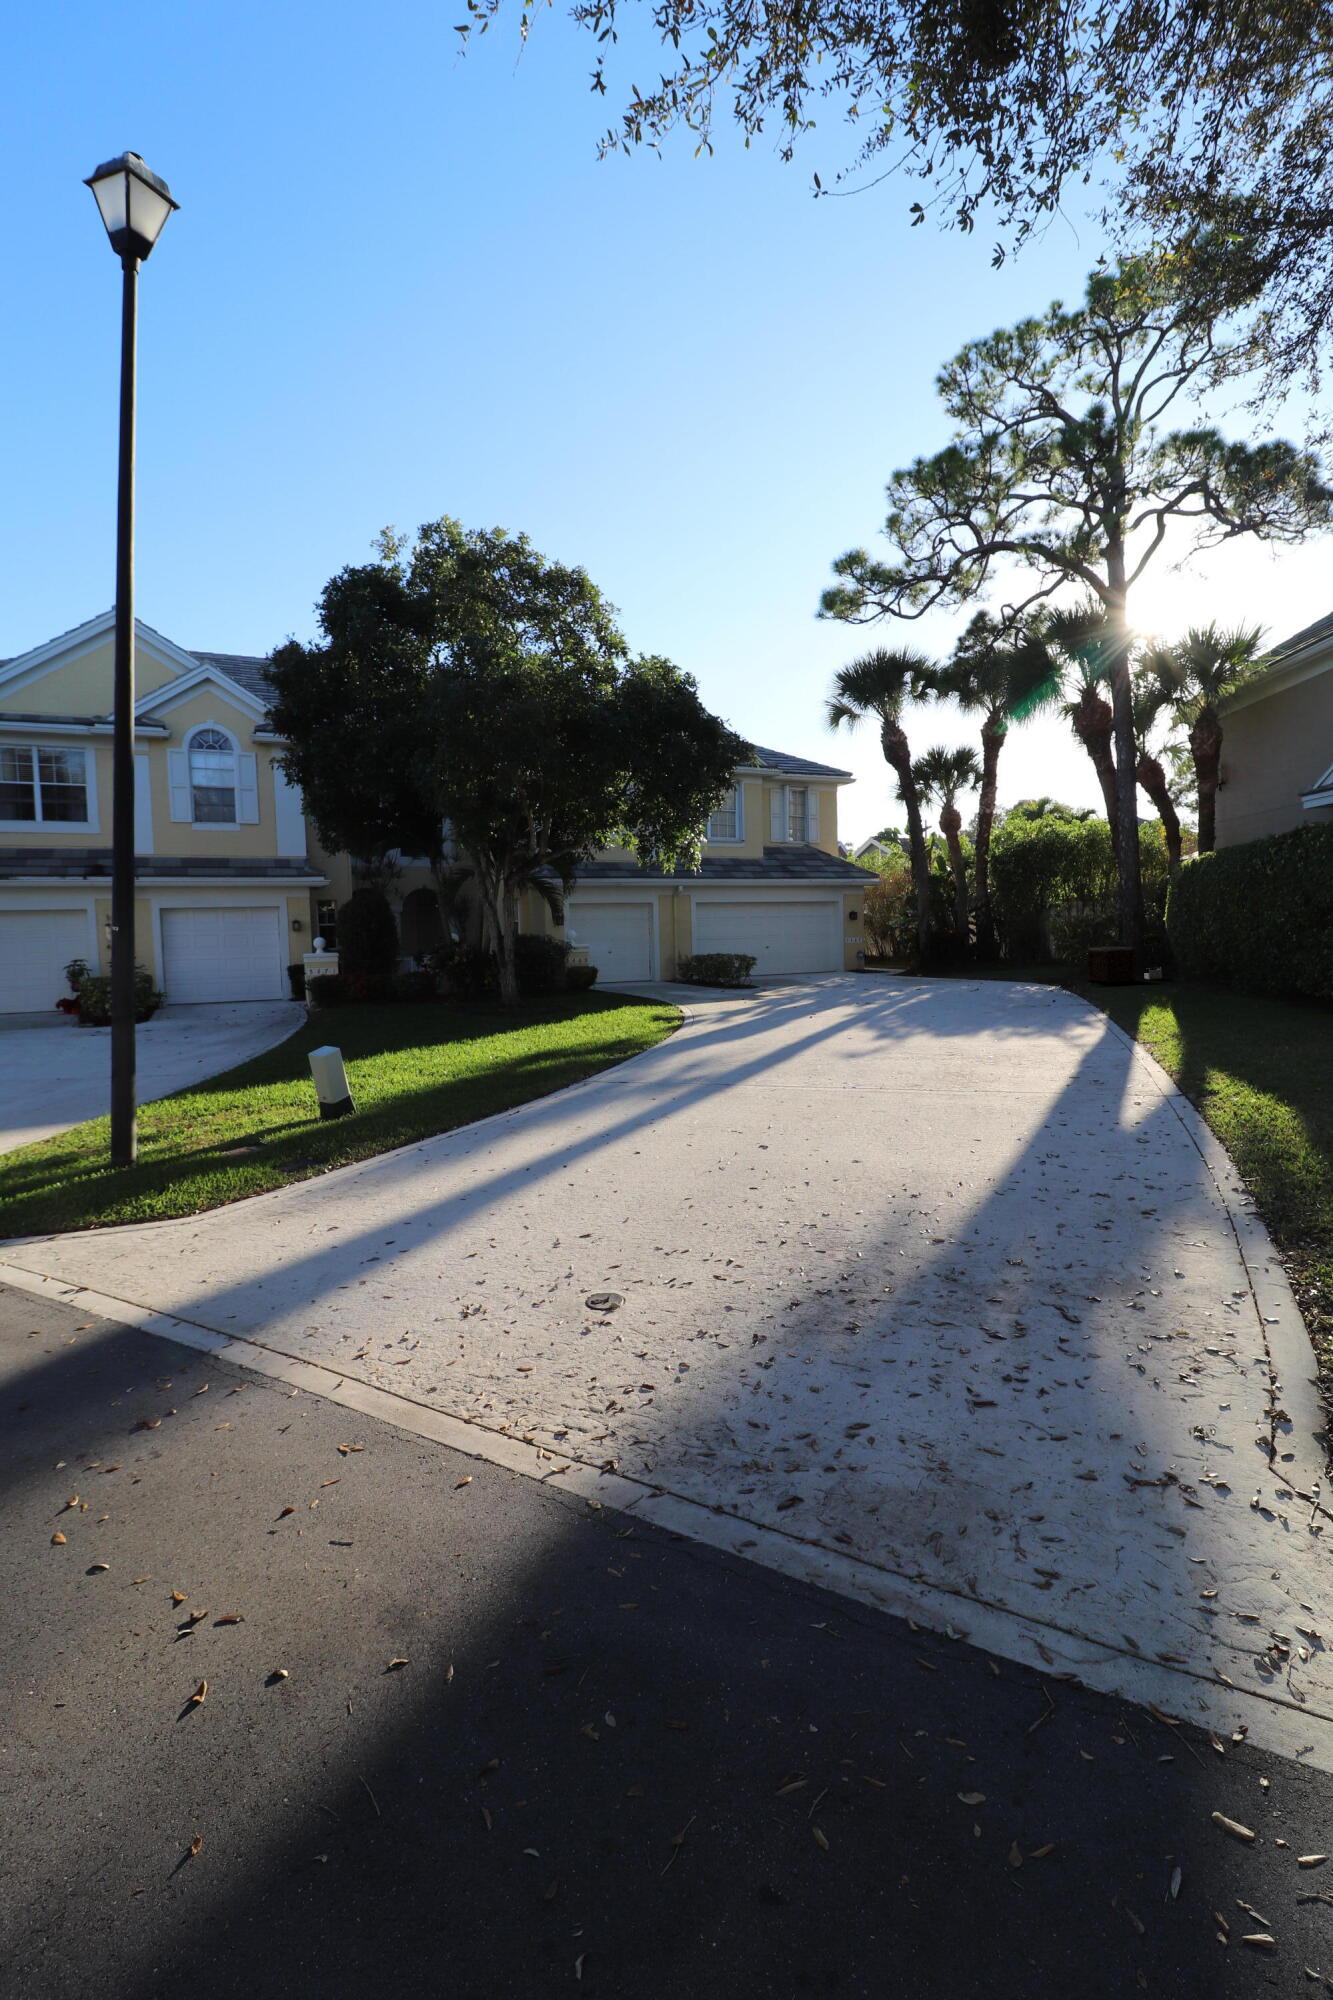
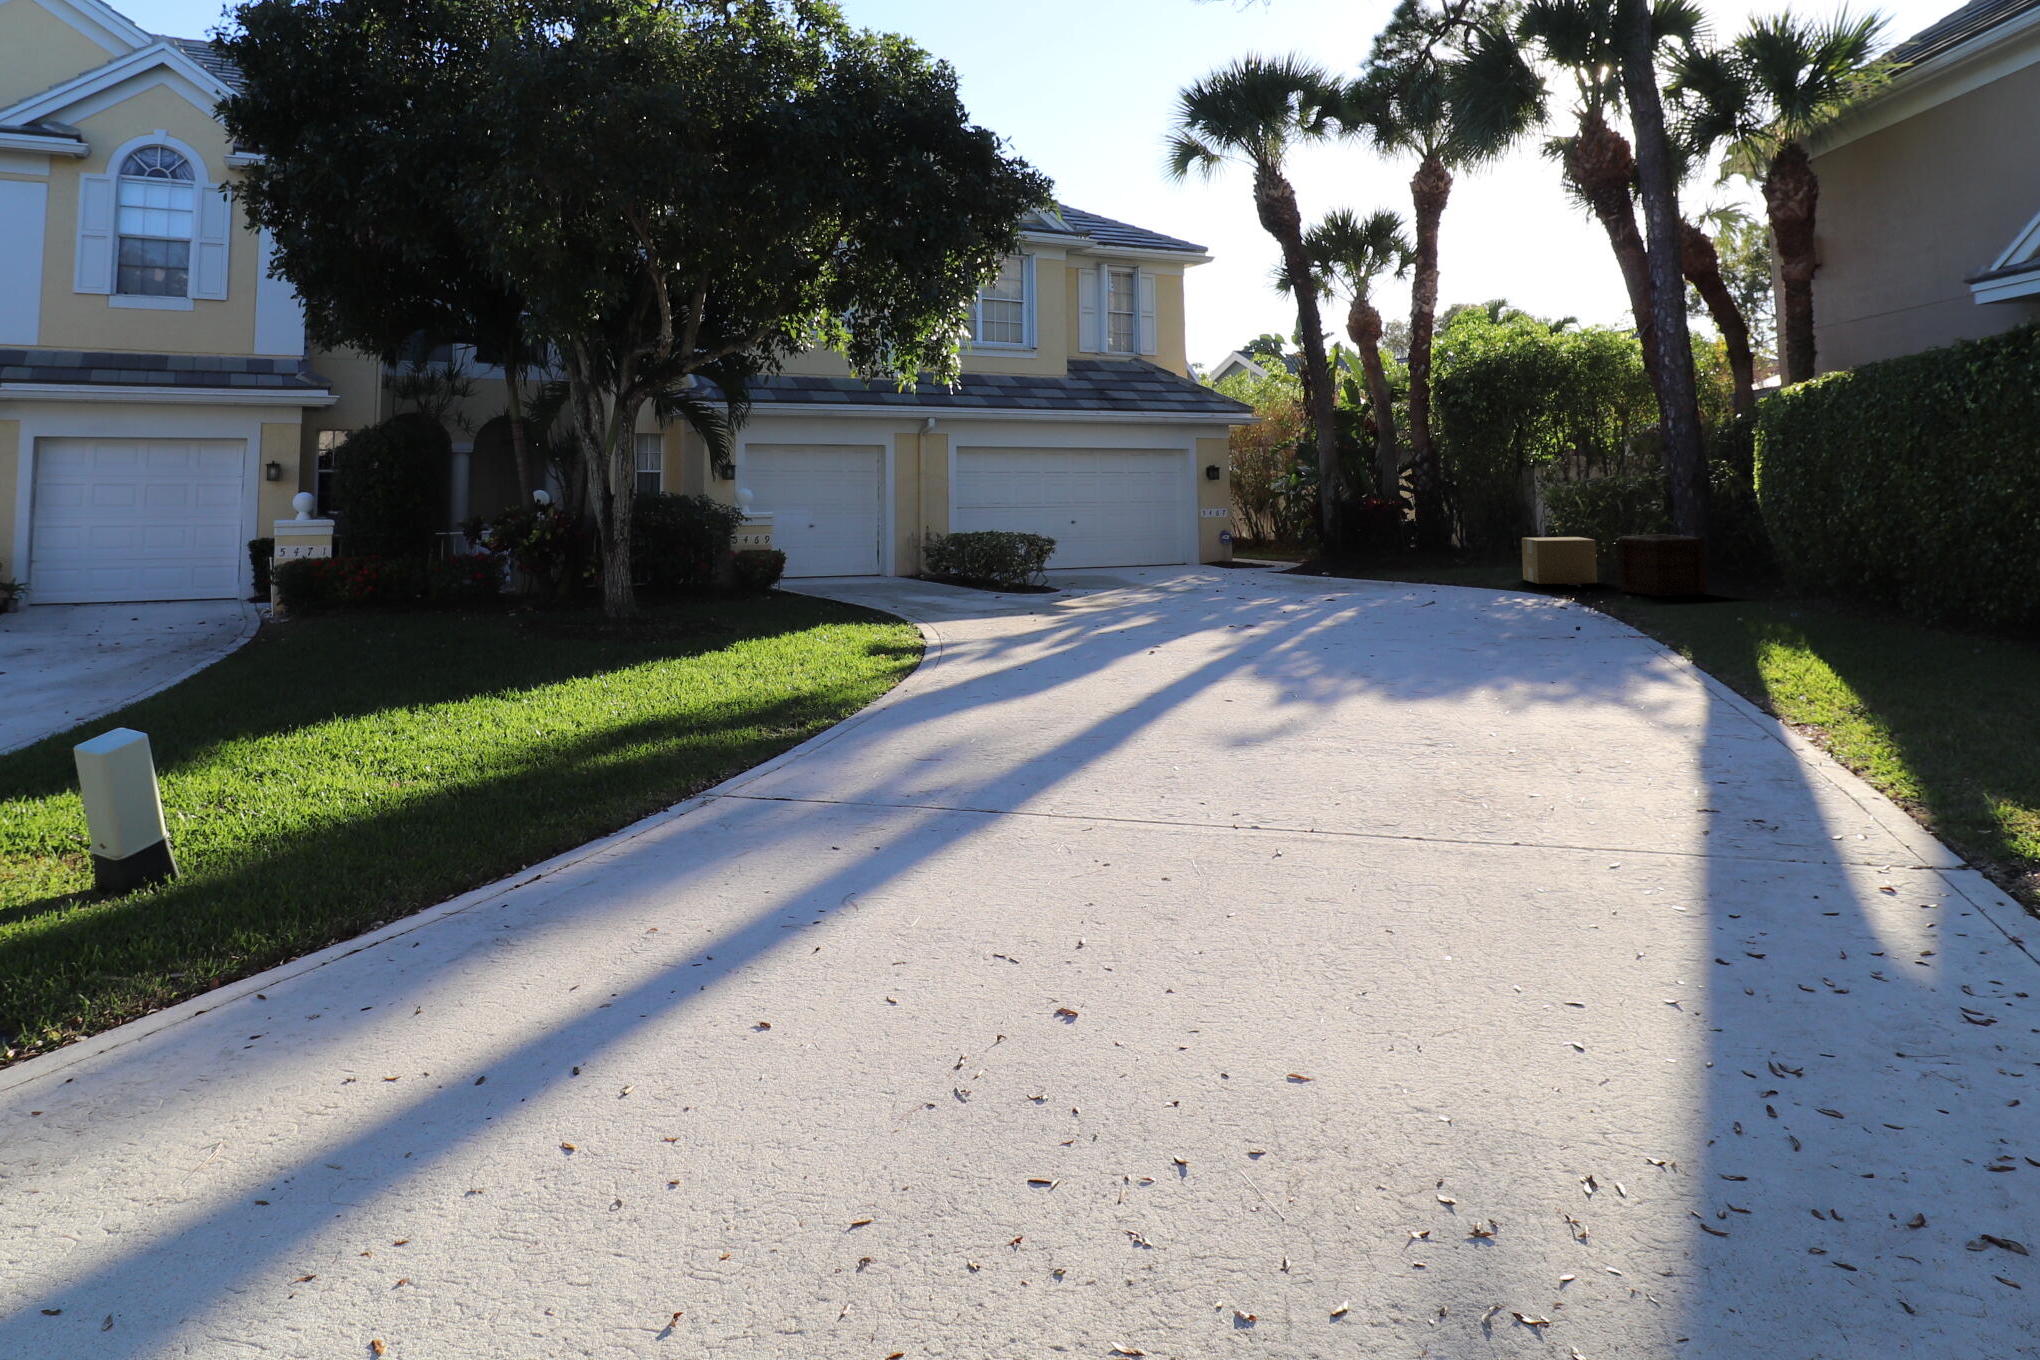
potted tree: present [1144,934,1162,979] -> none [1711,511,1750,592]
cardboard box: none [1034,949,1076,977] -> present [1522,537,1597,584]

